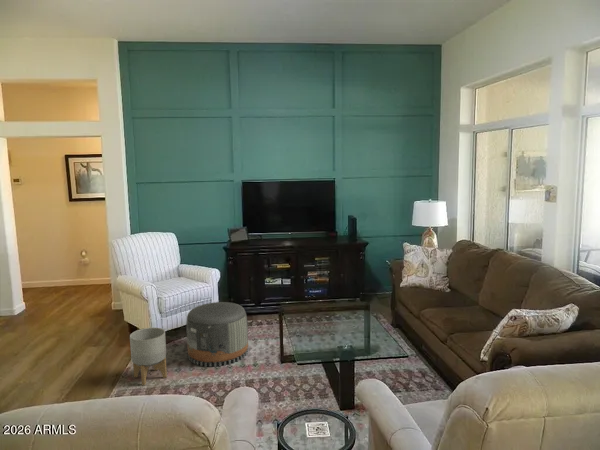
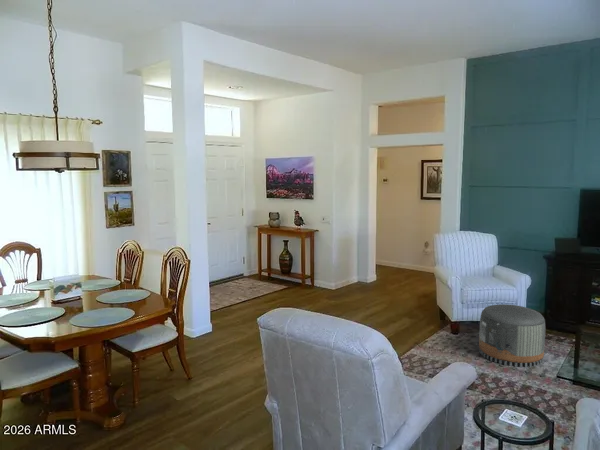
planter: present [130,328,167,385] -> none [425,310,456,357]

